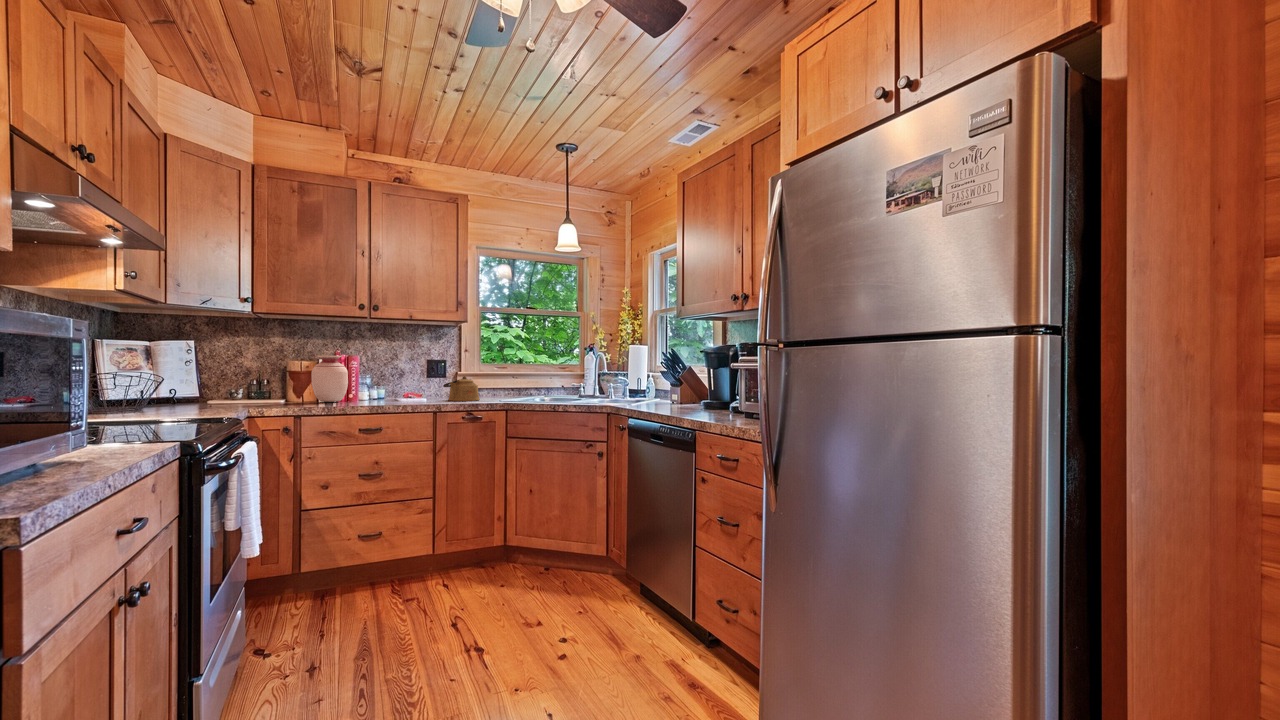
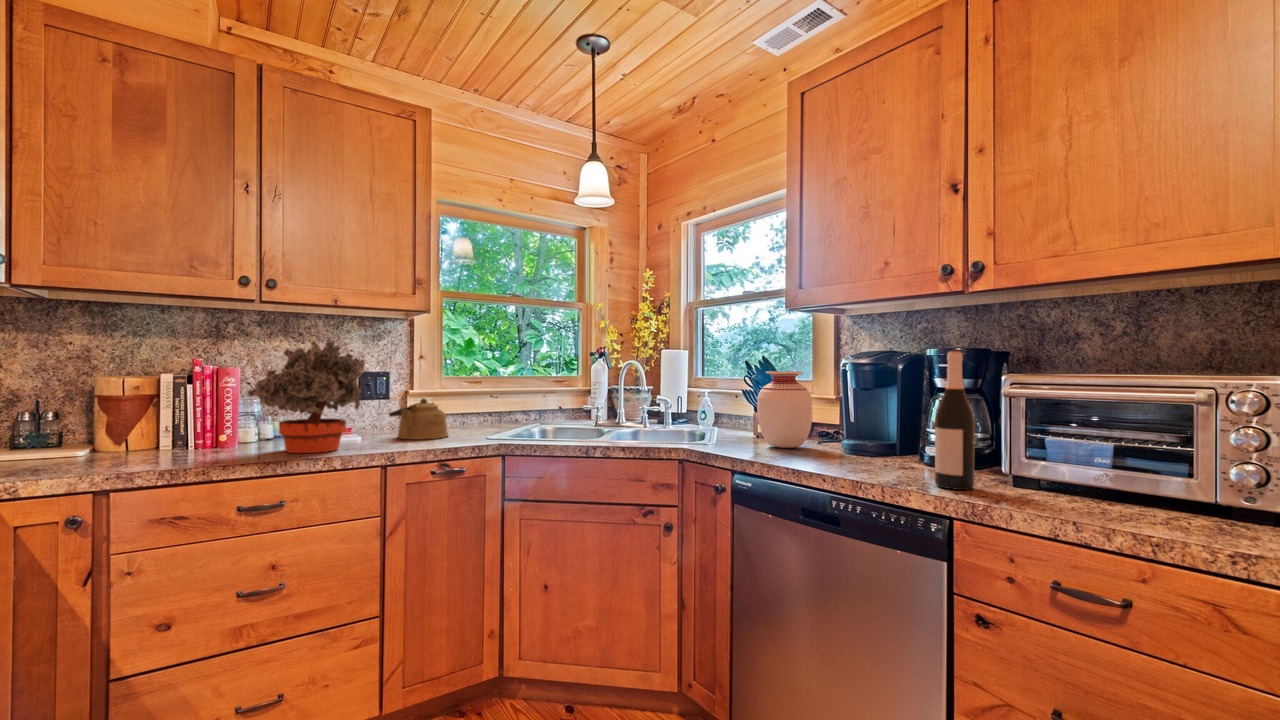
potted plant: none [364,338,427,404] -> present [248,338,365,453]
wine bottle: none [702,346,721,419] -> present [935,351,974,490]
vase: present [311,356,348,402] -> present [757,371,812,448]

